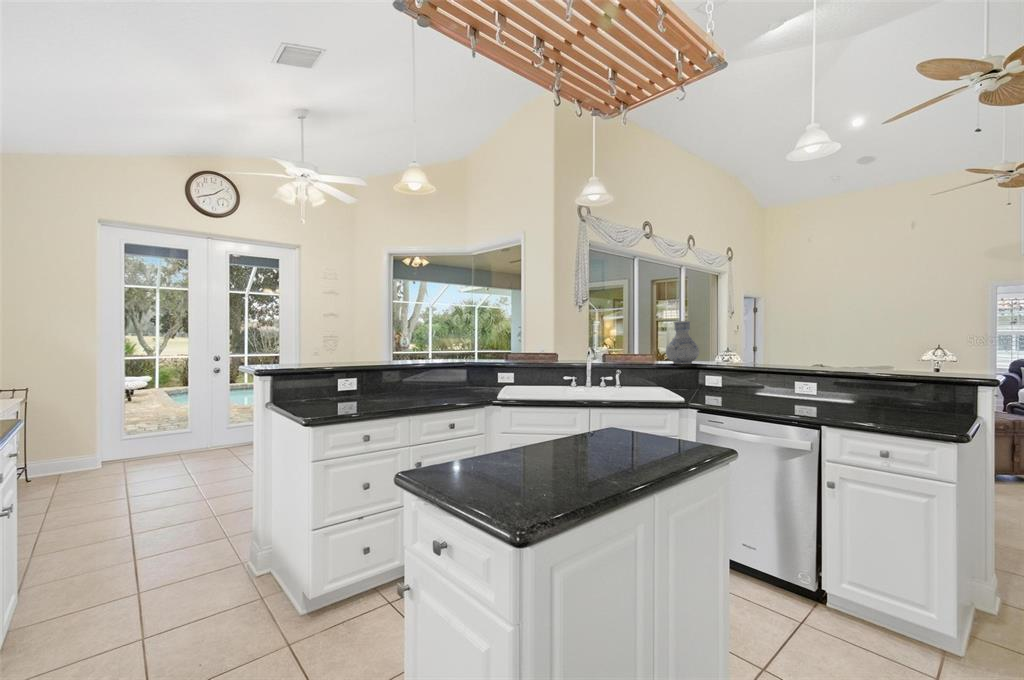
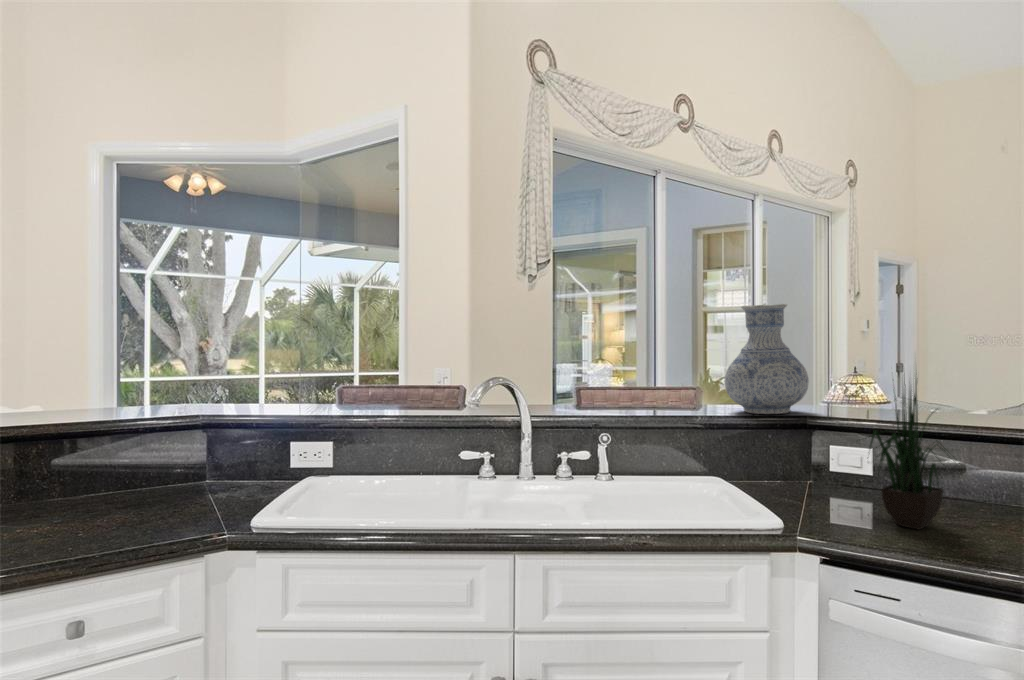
potted plant: none [710,338,746,399] -> present [870,379,945,529]

